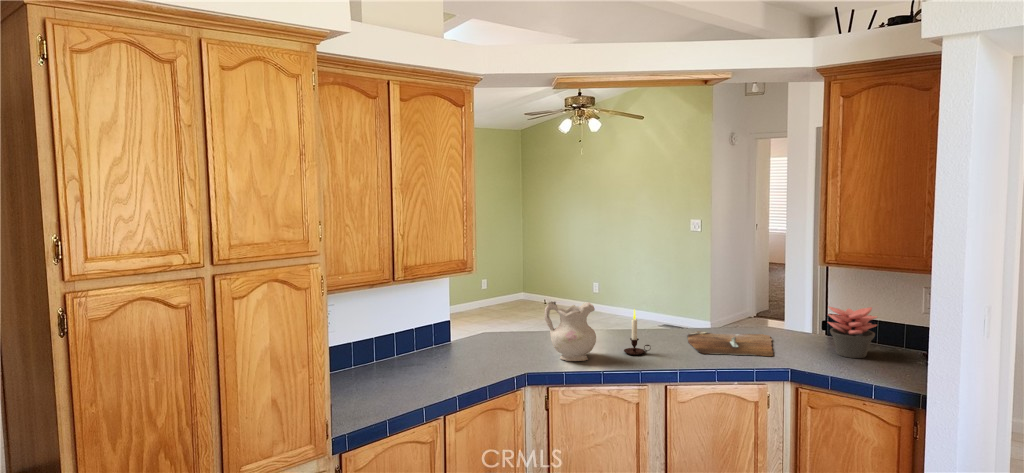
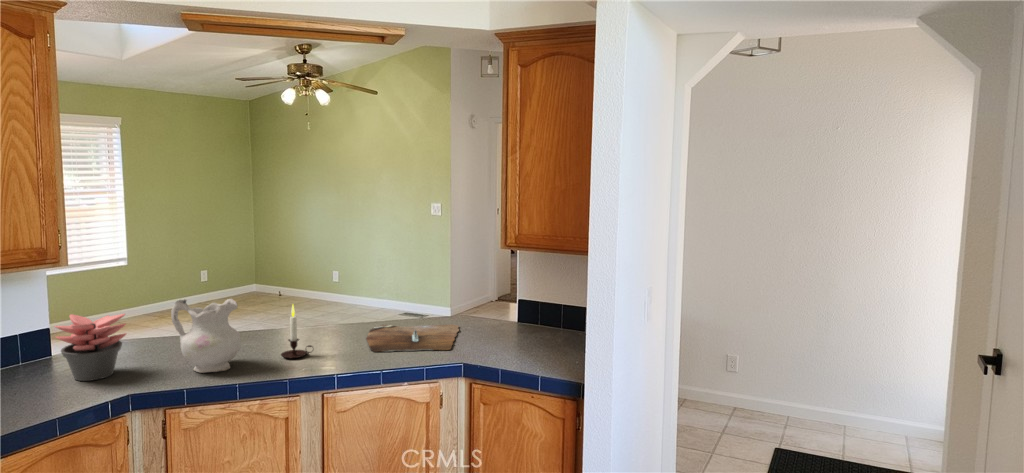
succulent plant: present [828,306,877,358] -> present [55,314,126,381]

